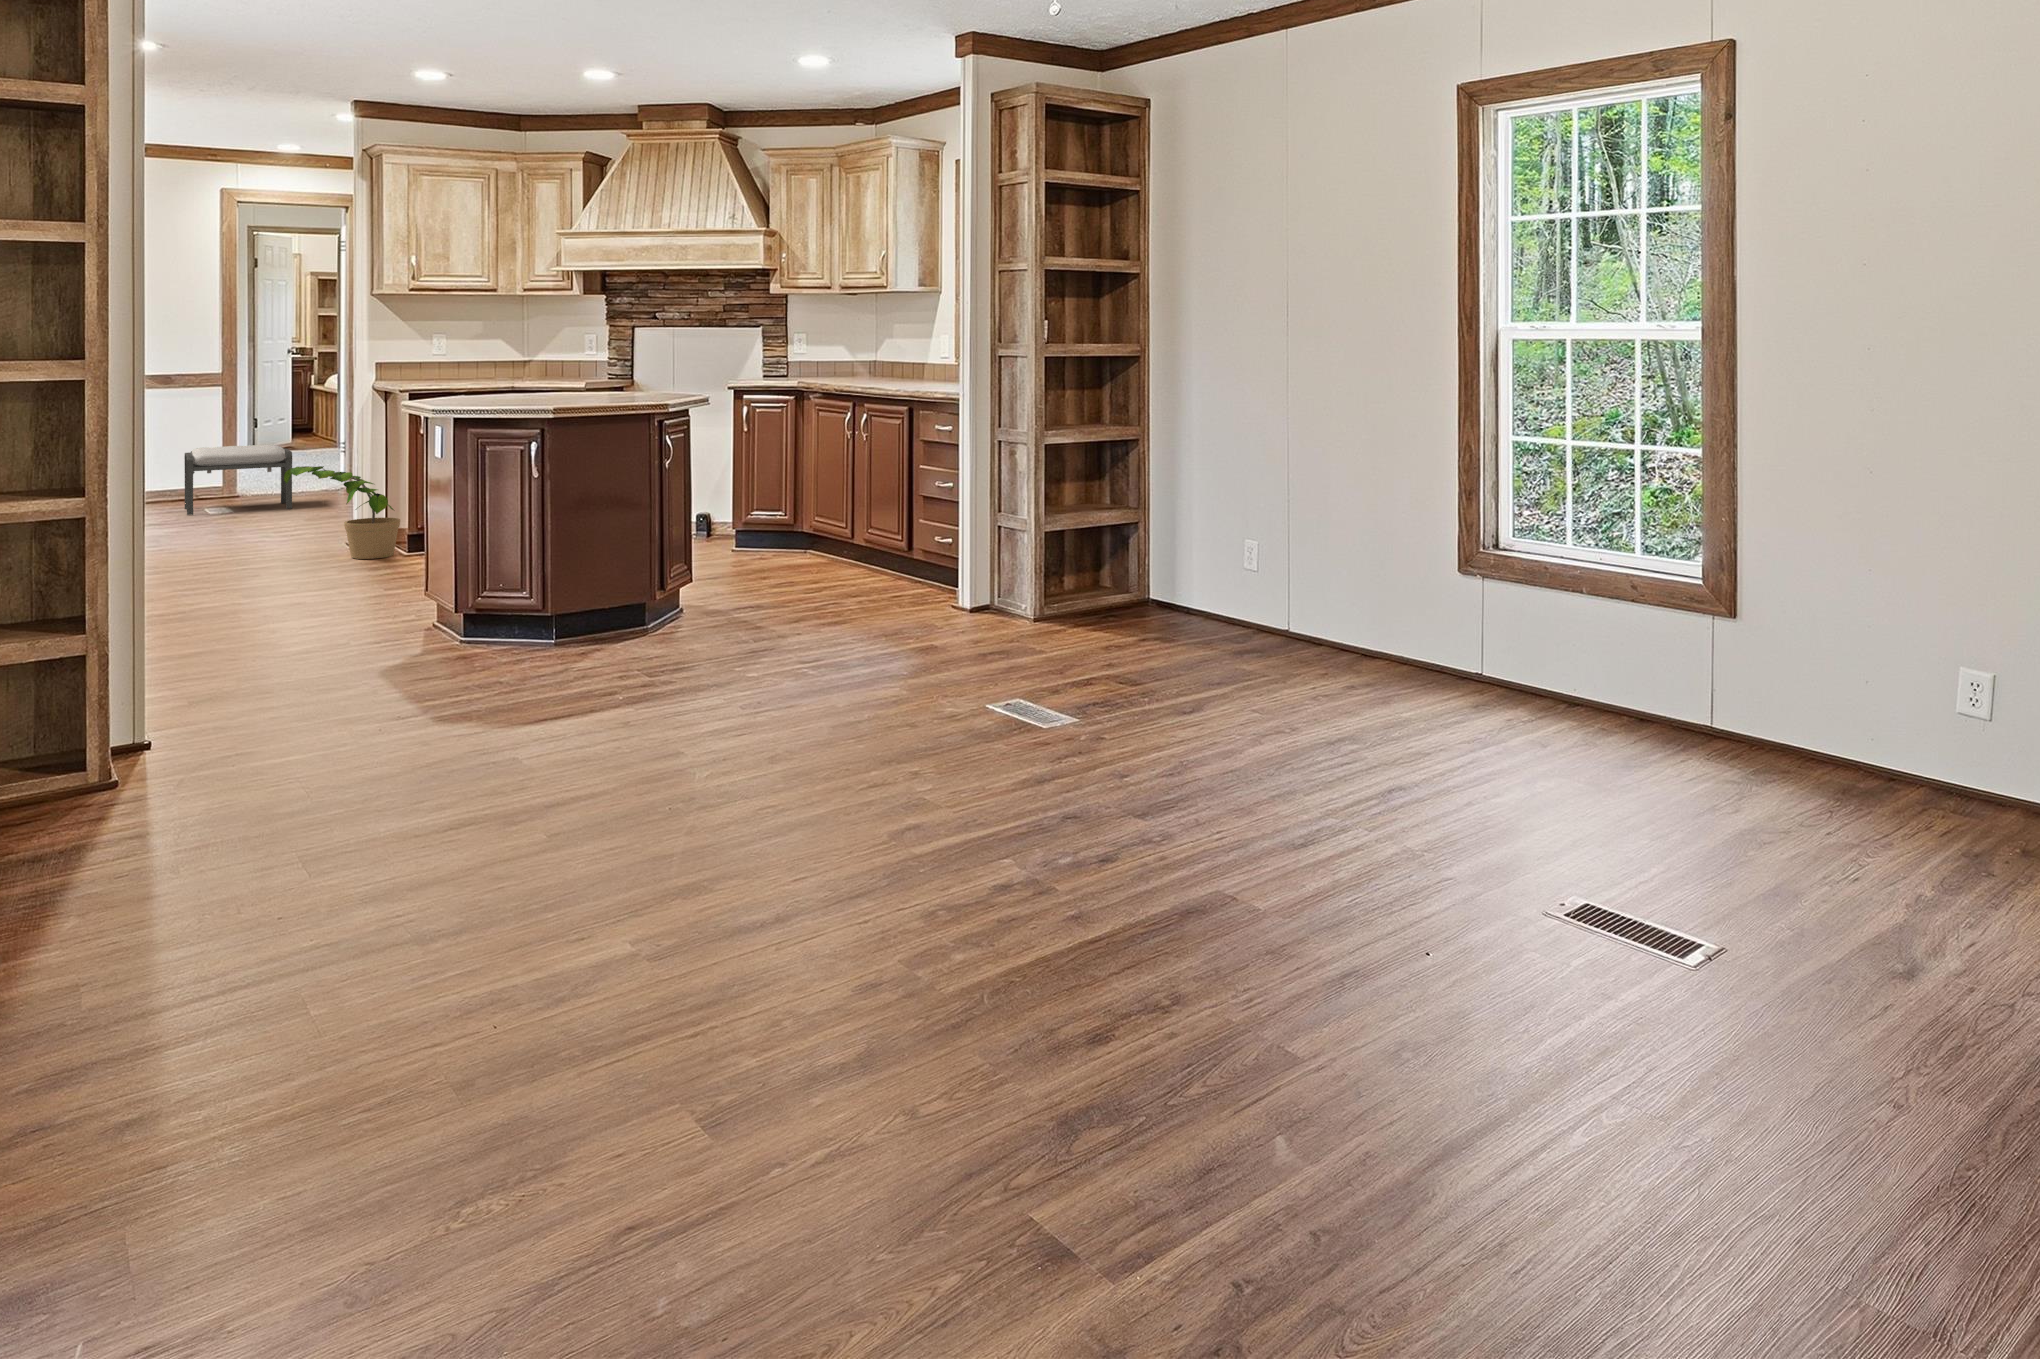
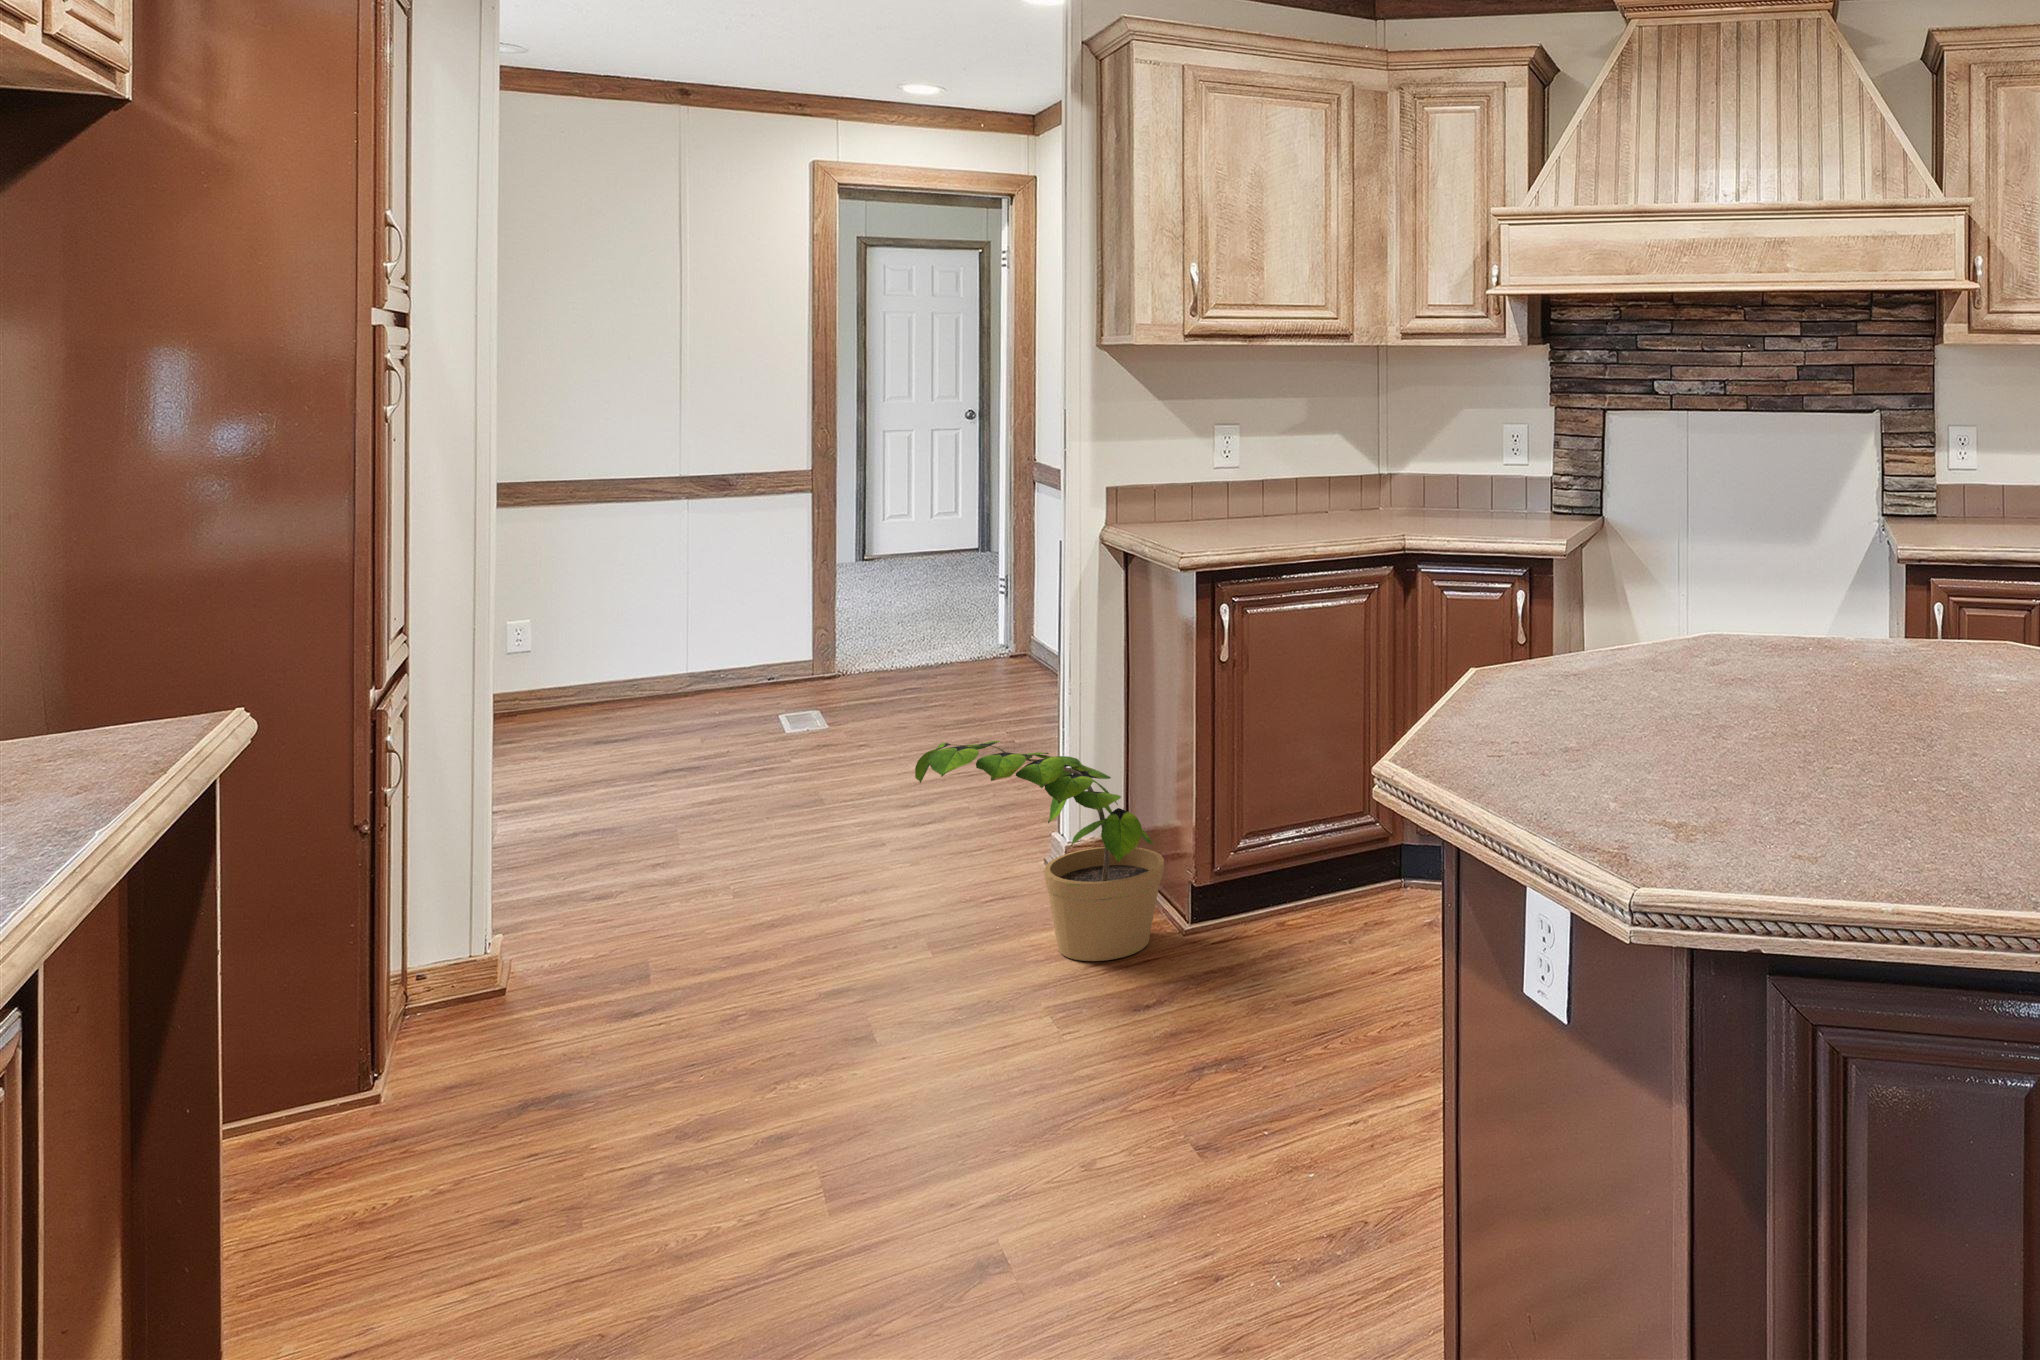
ottoman: present [184,445,292,515] -> none [746,603,934,744]

